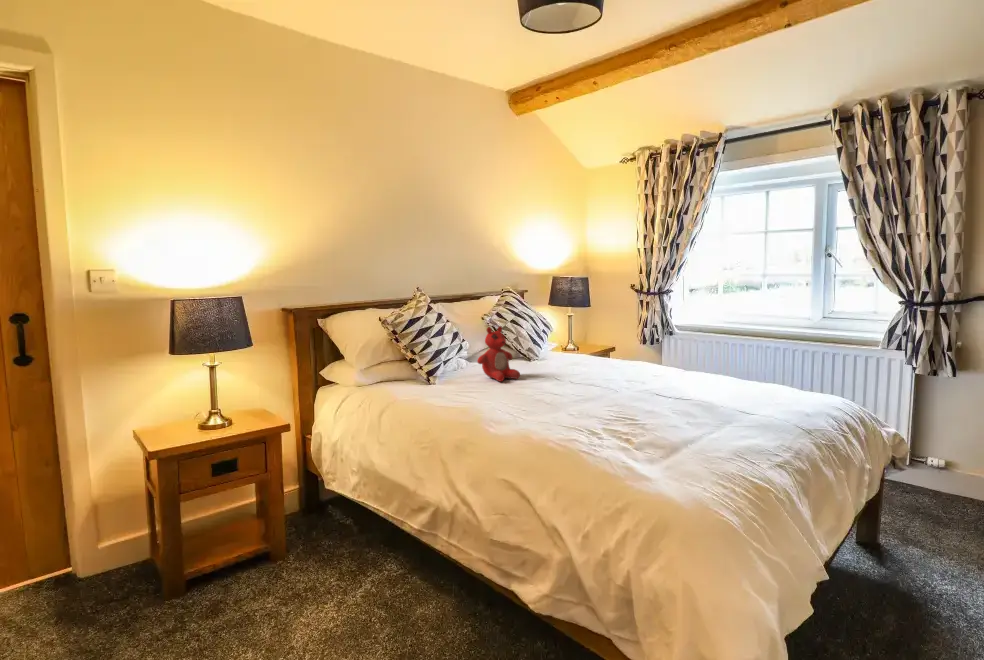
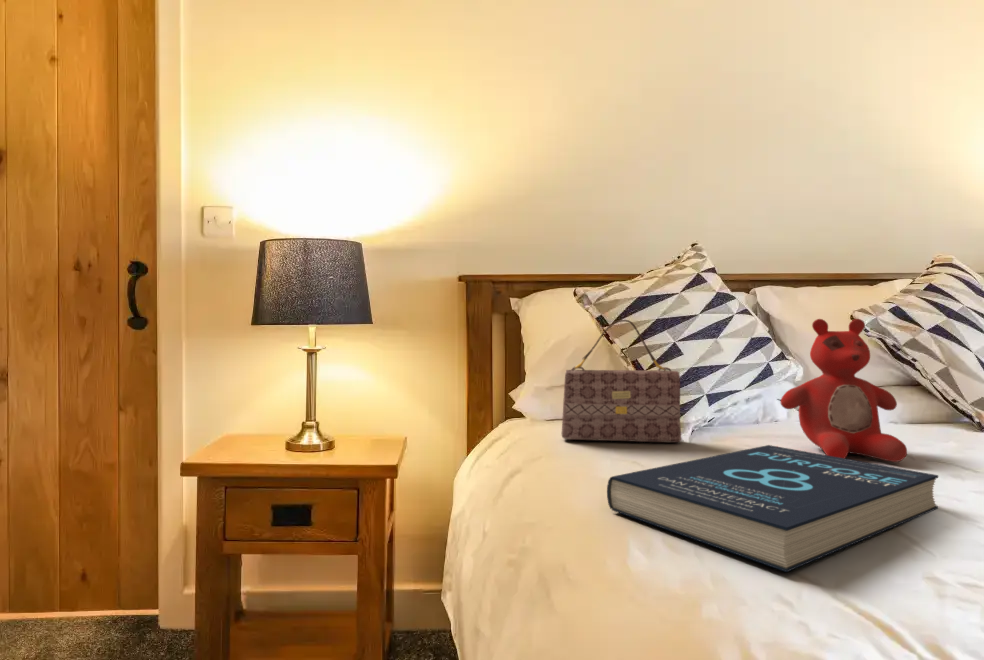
handbag: none [392,333,442,391] -> present [562,320,681,442]
book: none [457,380,538,413] -> present [607,445,938,572]

